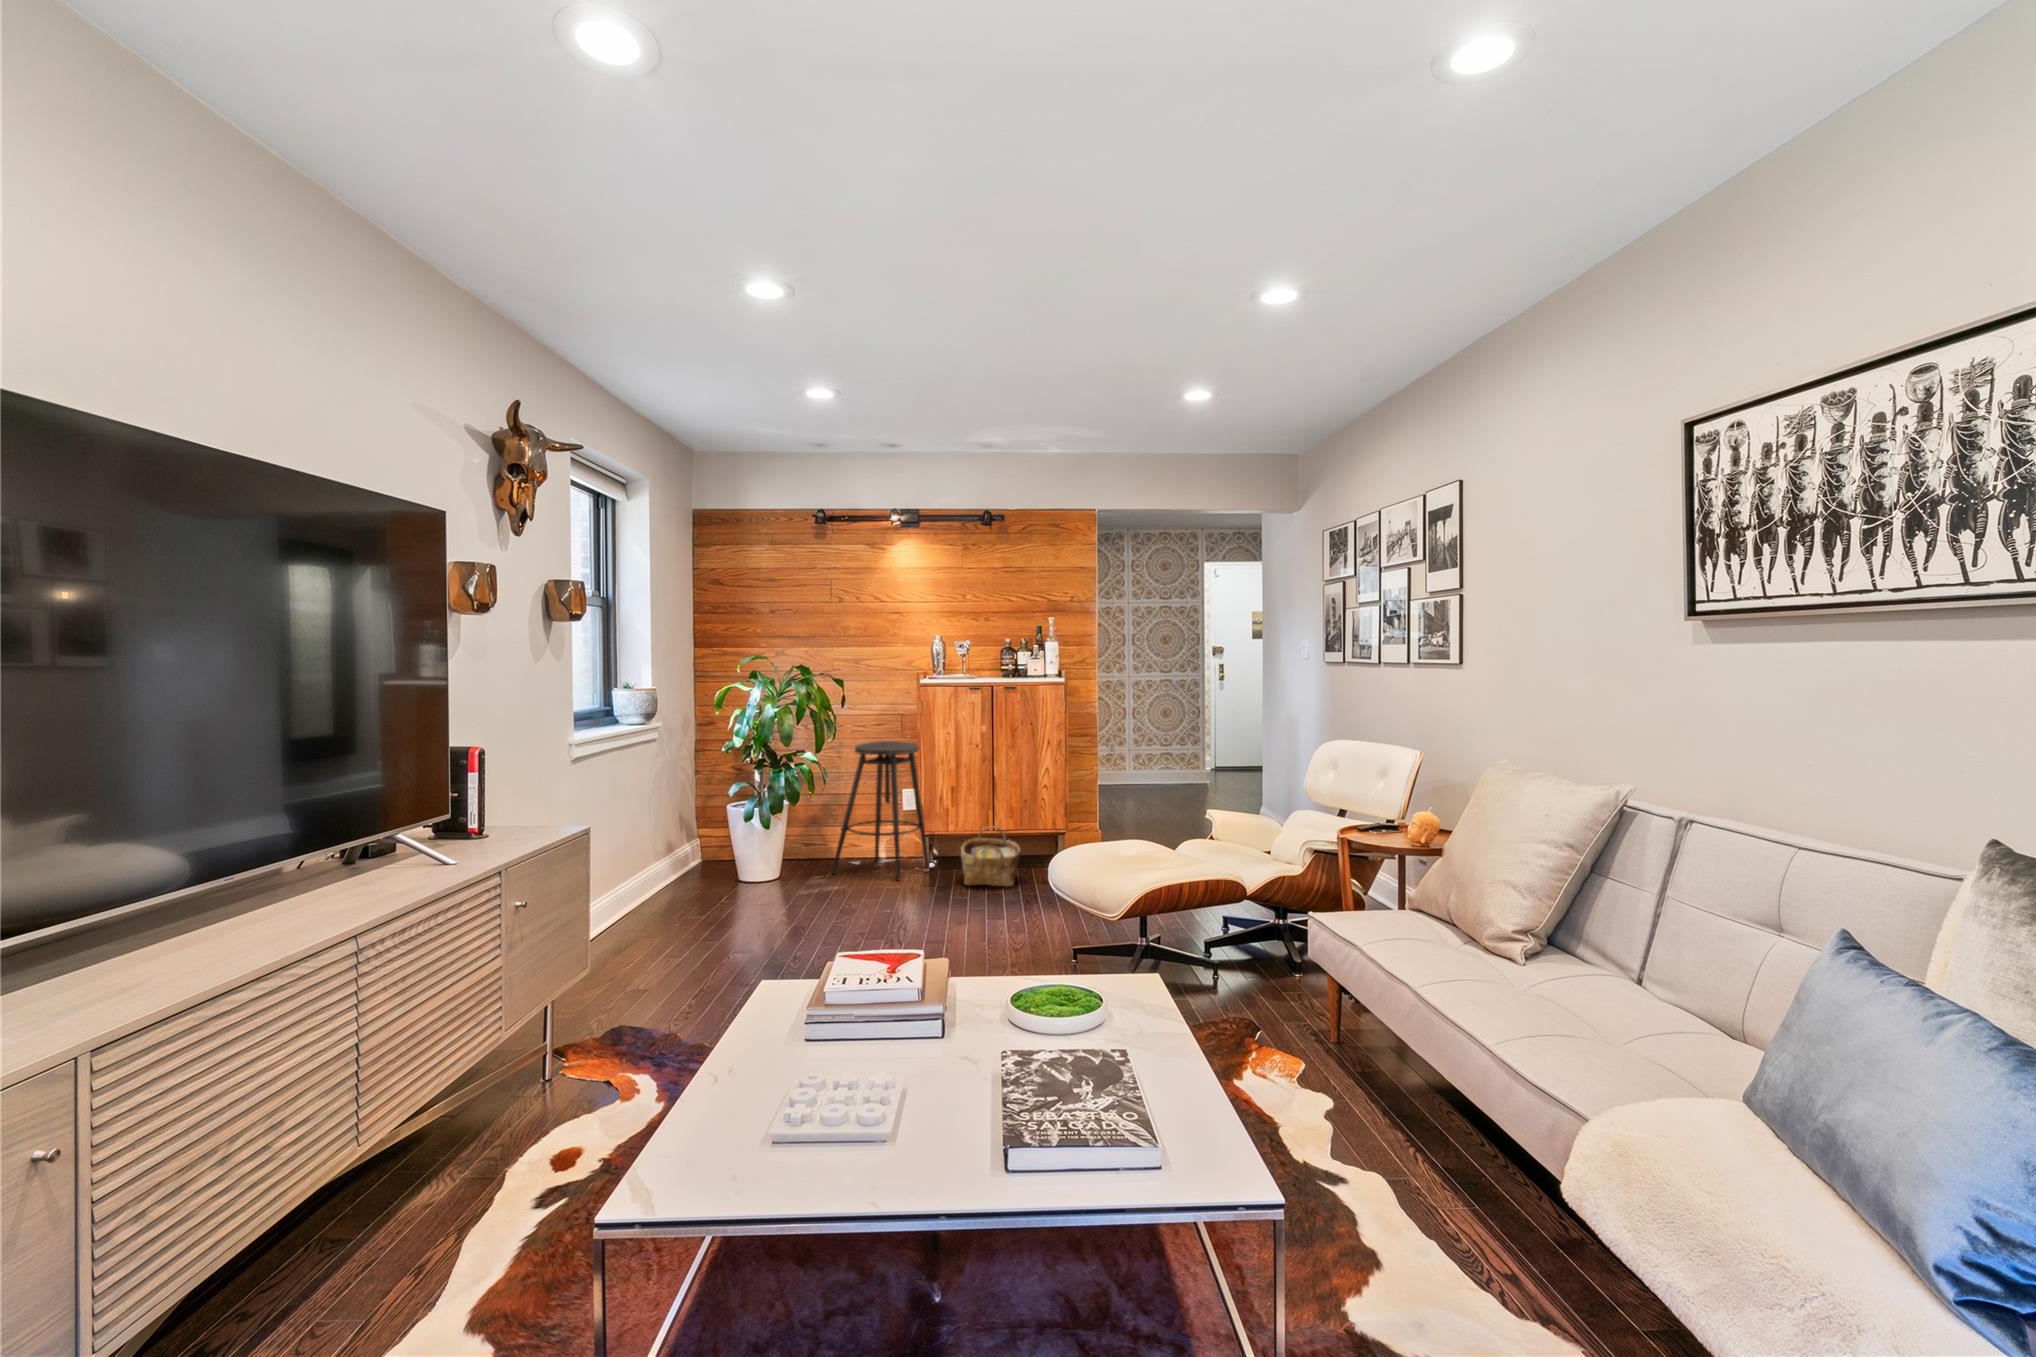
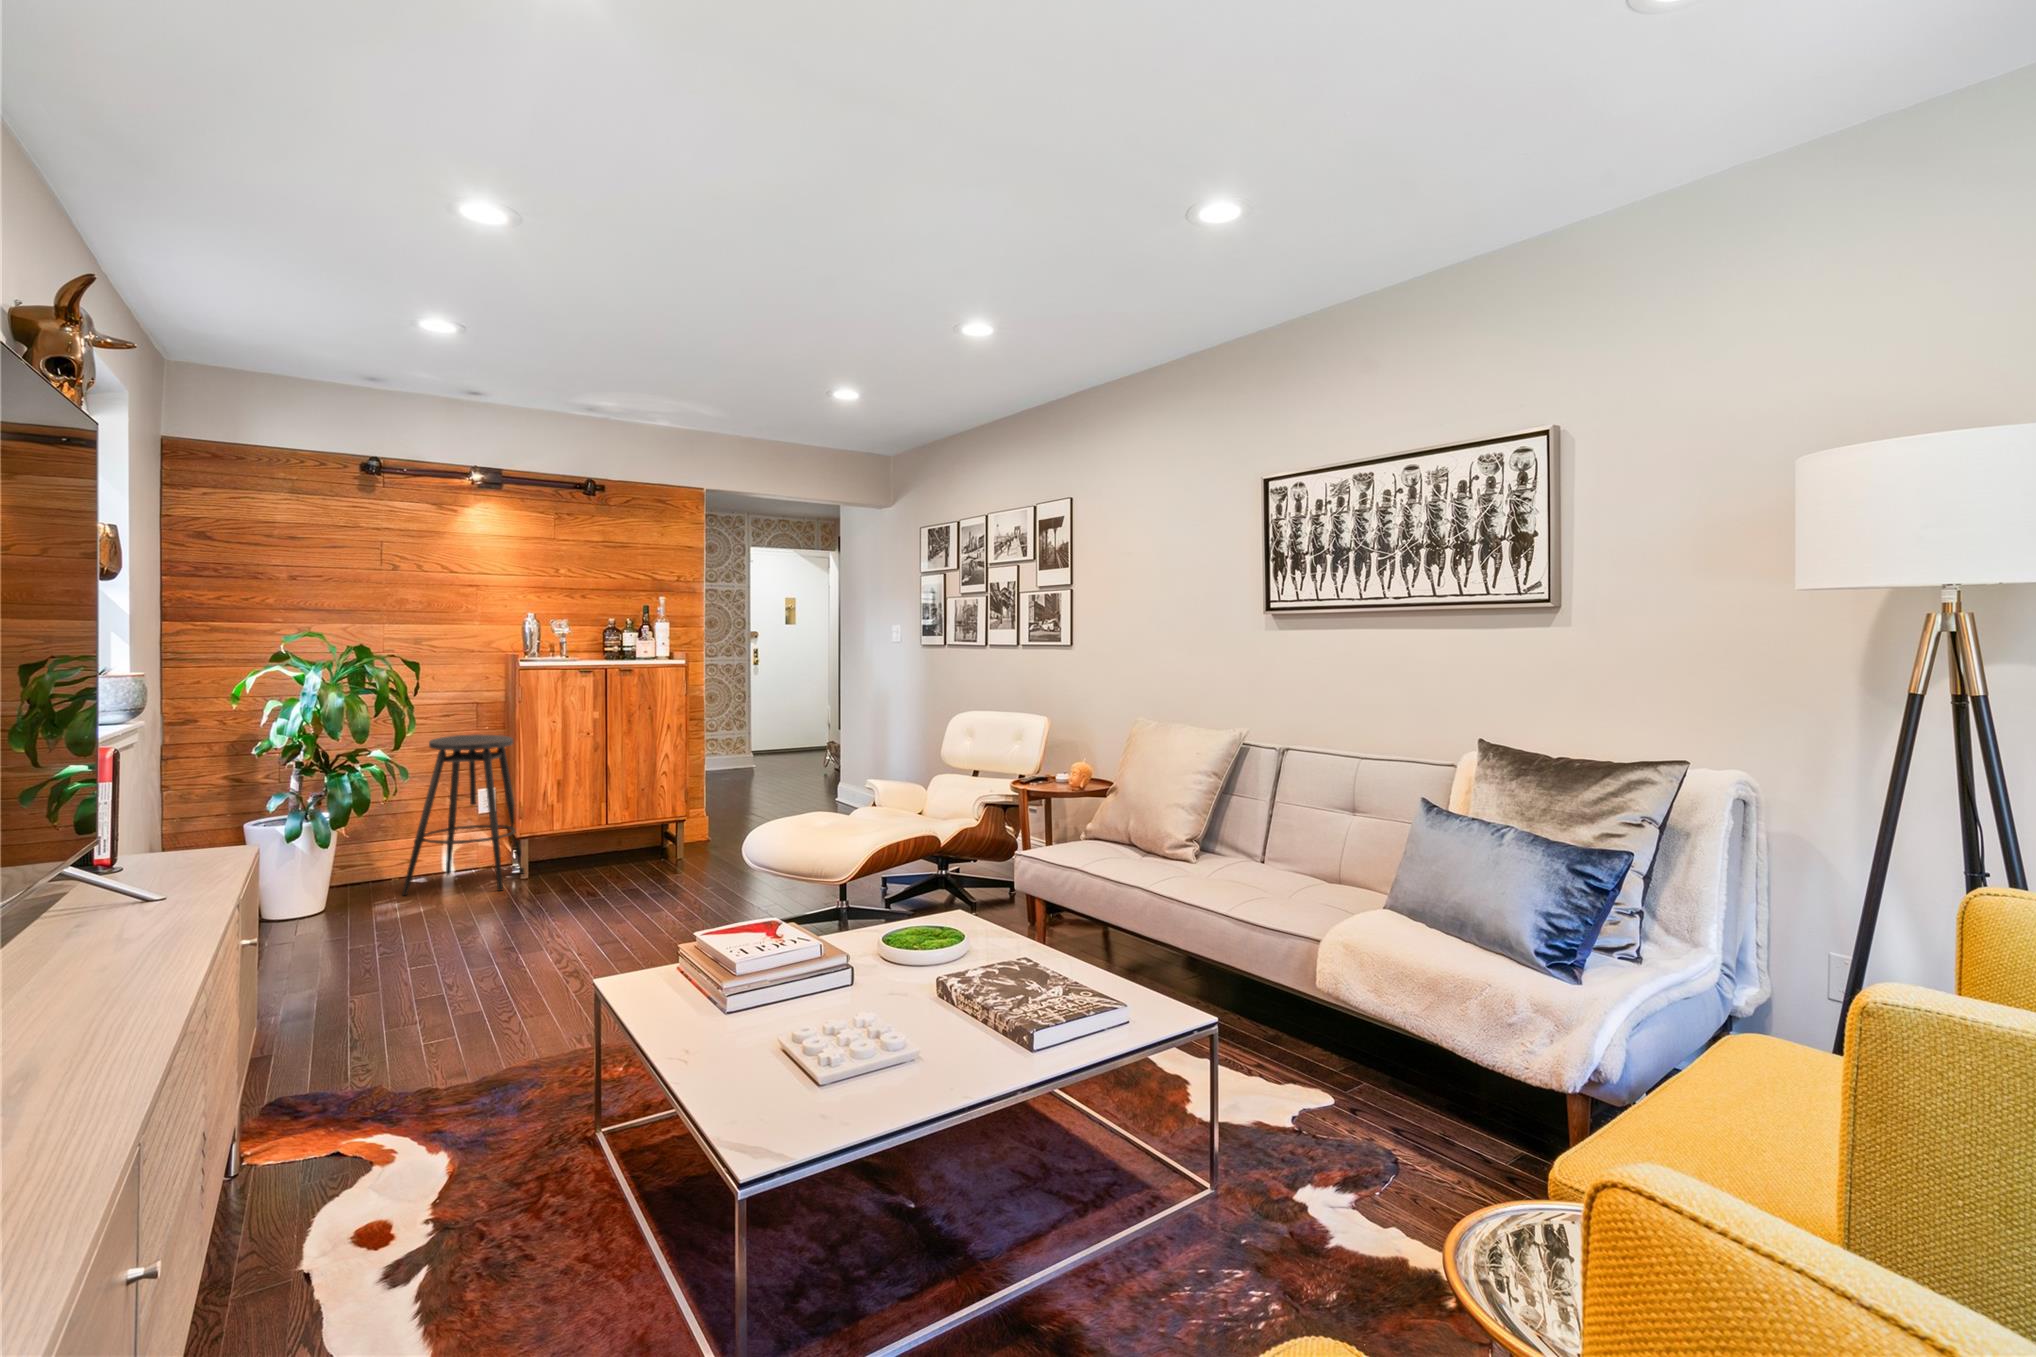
woven basket: present [961,826,1021,887] -> none [578,819,648,884]

